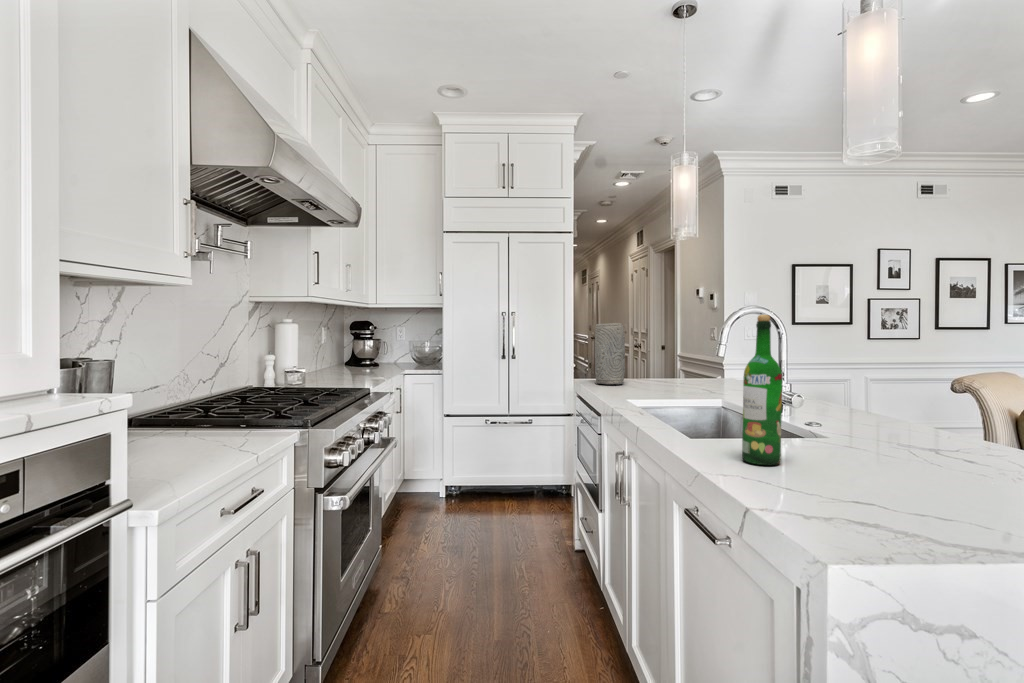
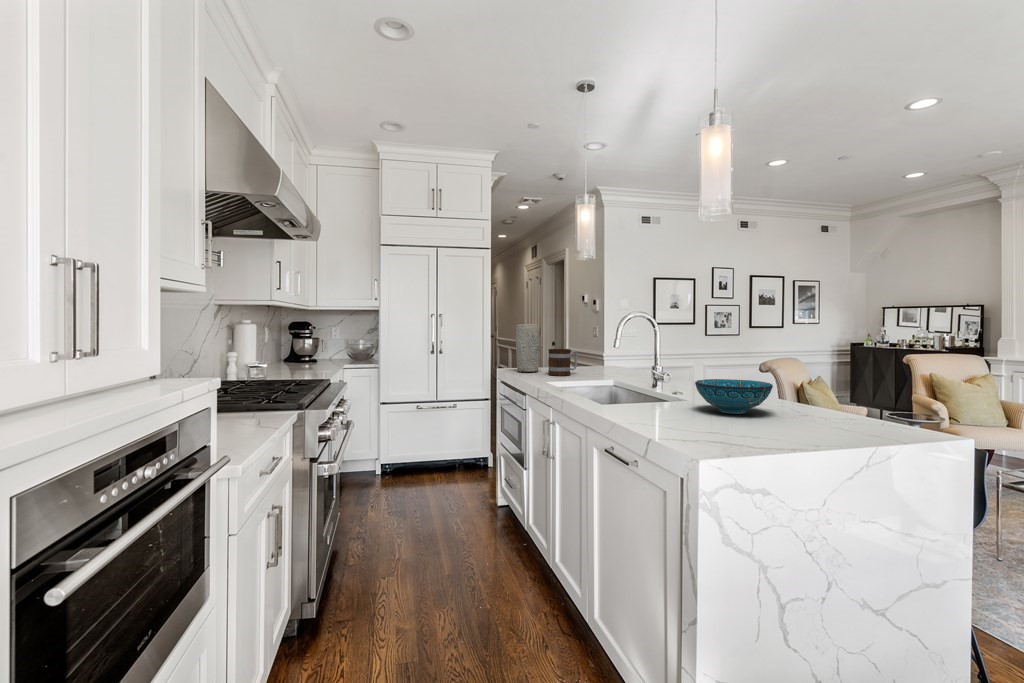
wine bottle: present [742,315,782,465] -> none [642,320,666,415]
mug: none [634,356,674,391] -> present [548,349,578,376]
decorative bowl: none [834,409,978,469] -> present [695,379,773,414]

